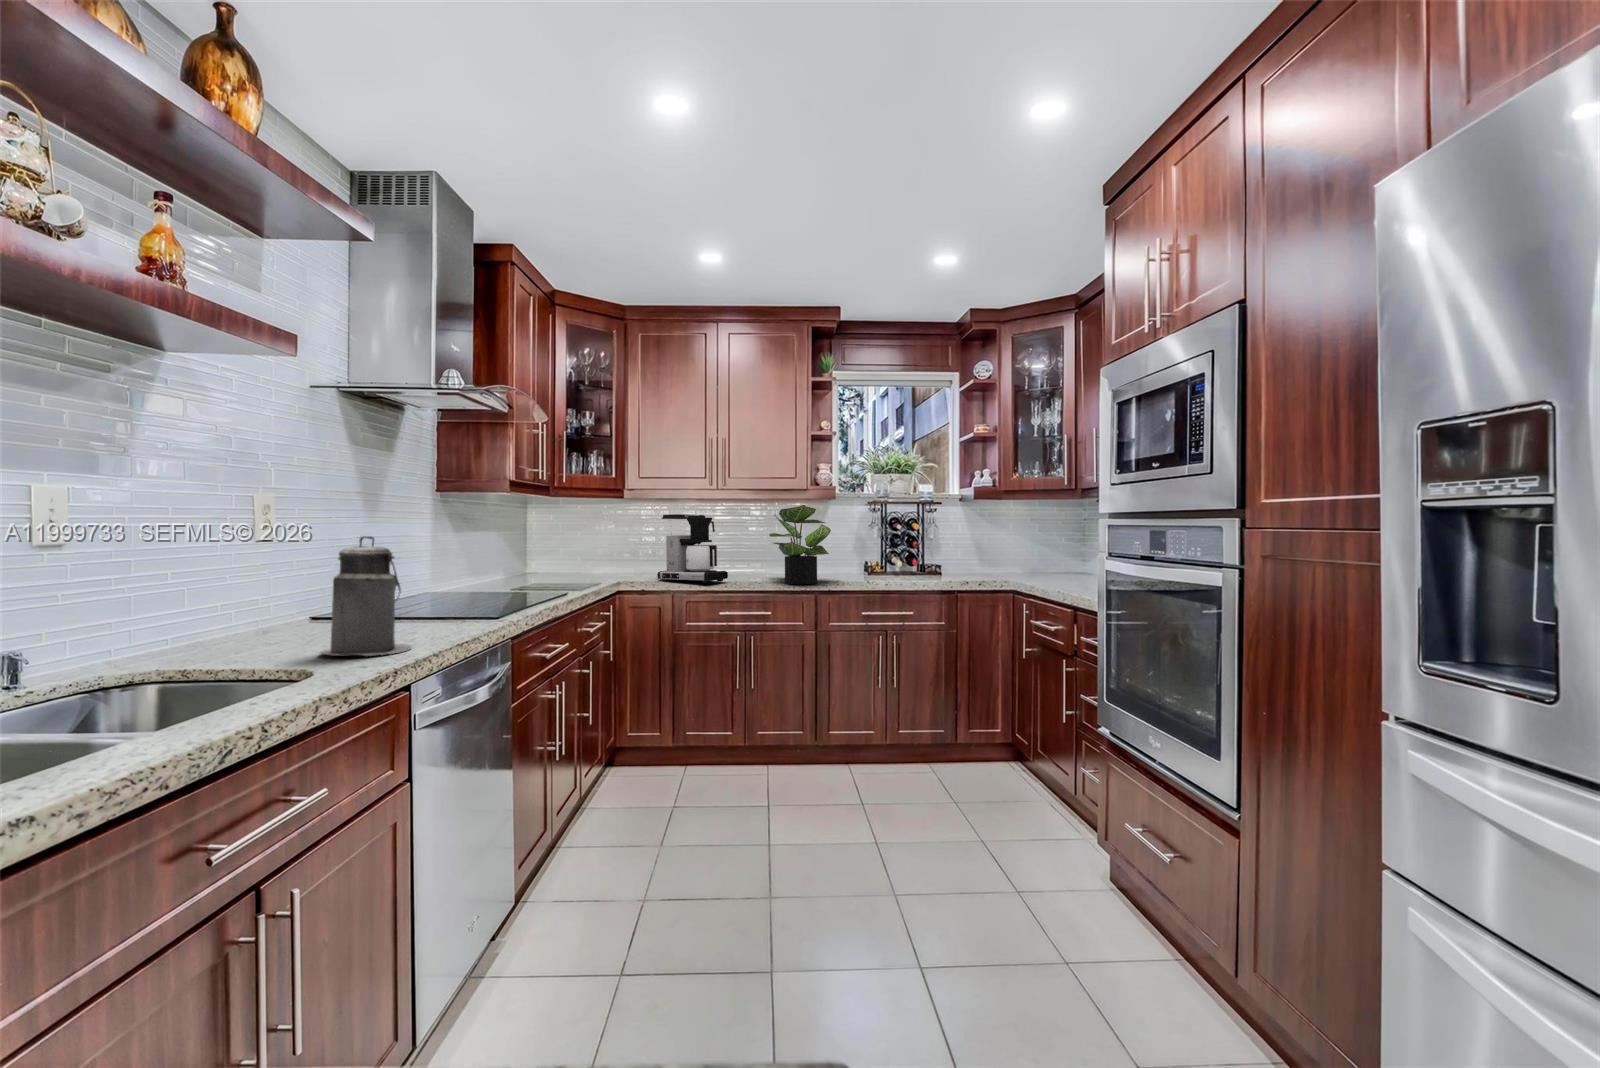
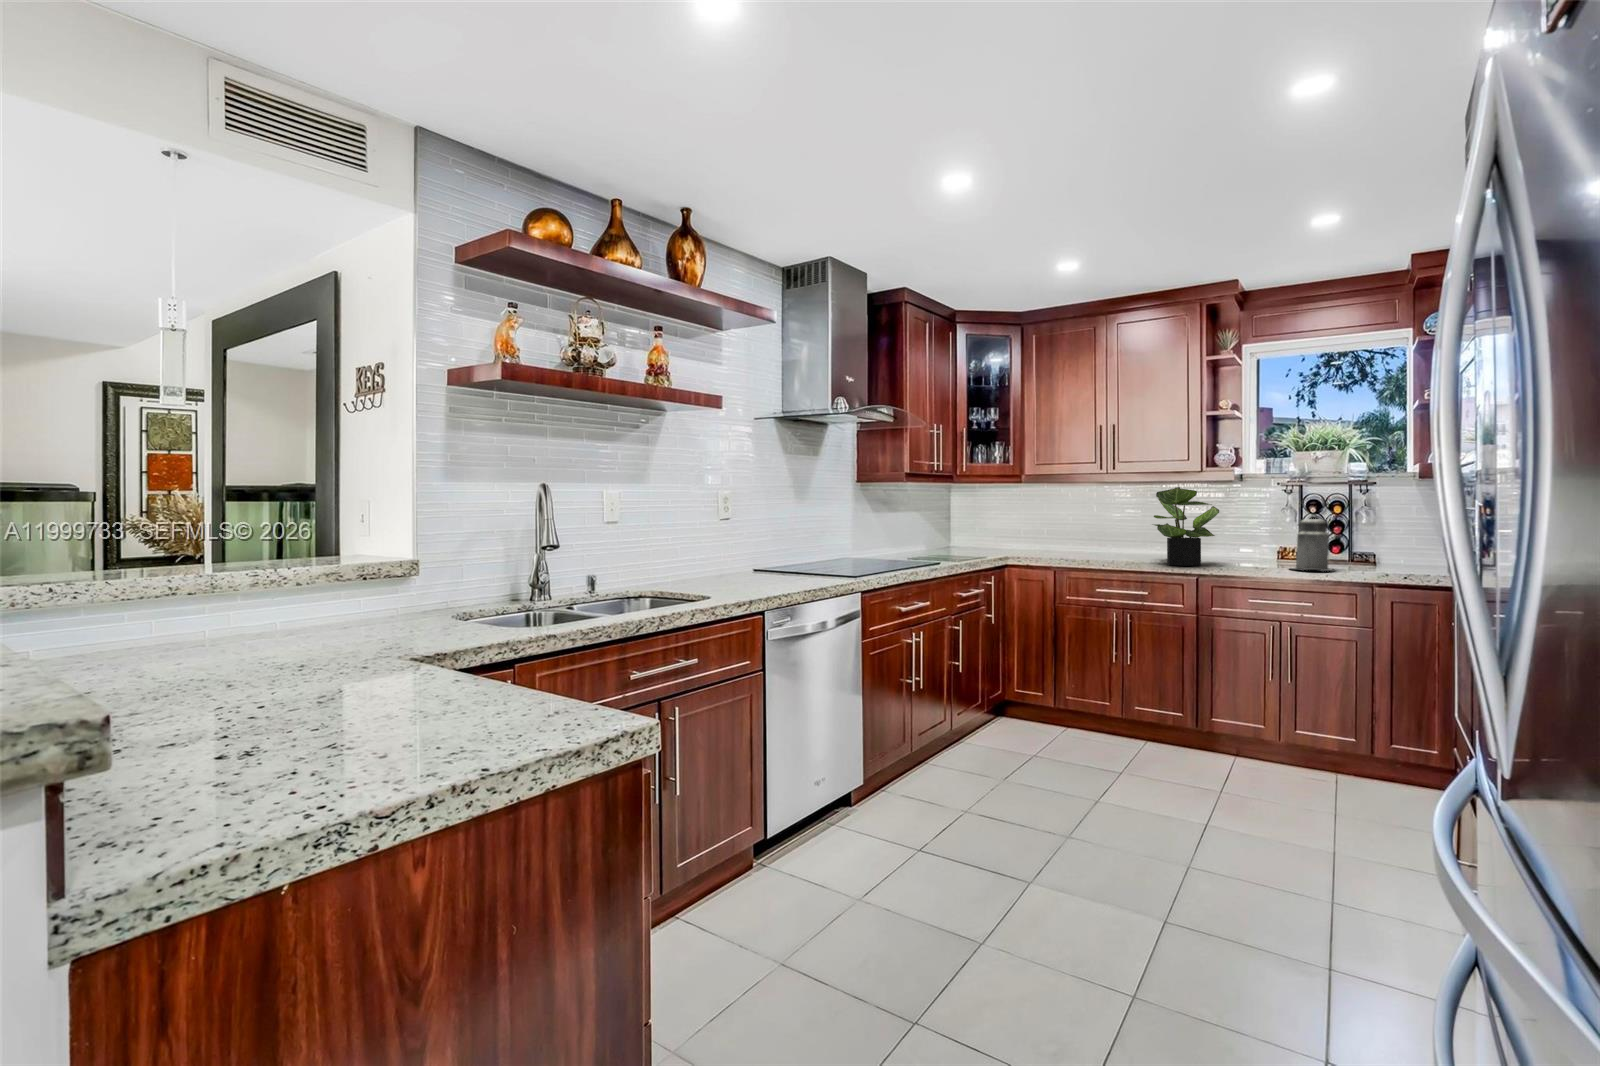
coffee maker: present [657,514,728,583] -> none [1043,499,1107,561]
canister: present [319,536,411,656] -> present [1294,515,1334,571]

